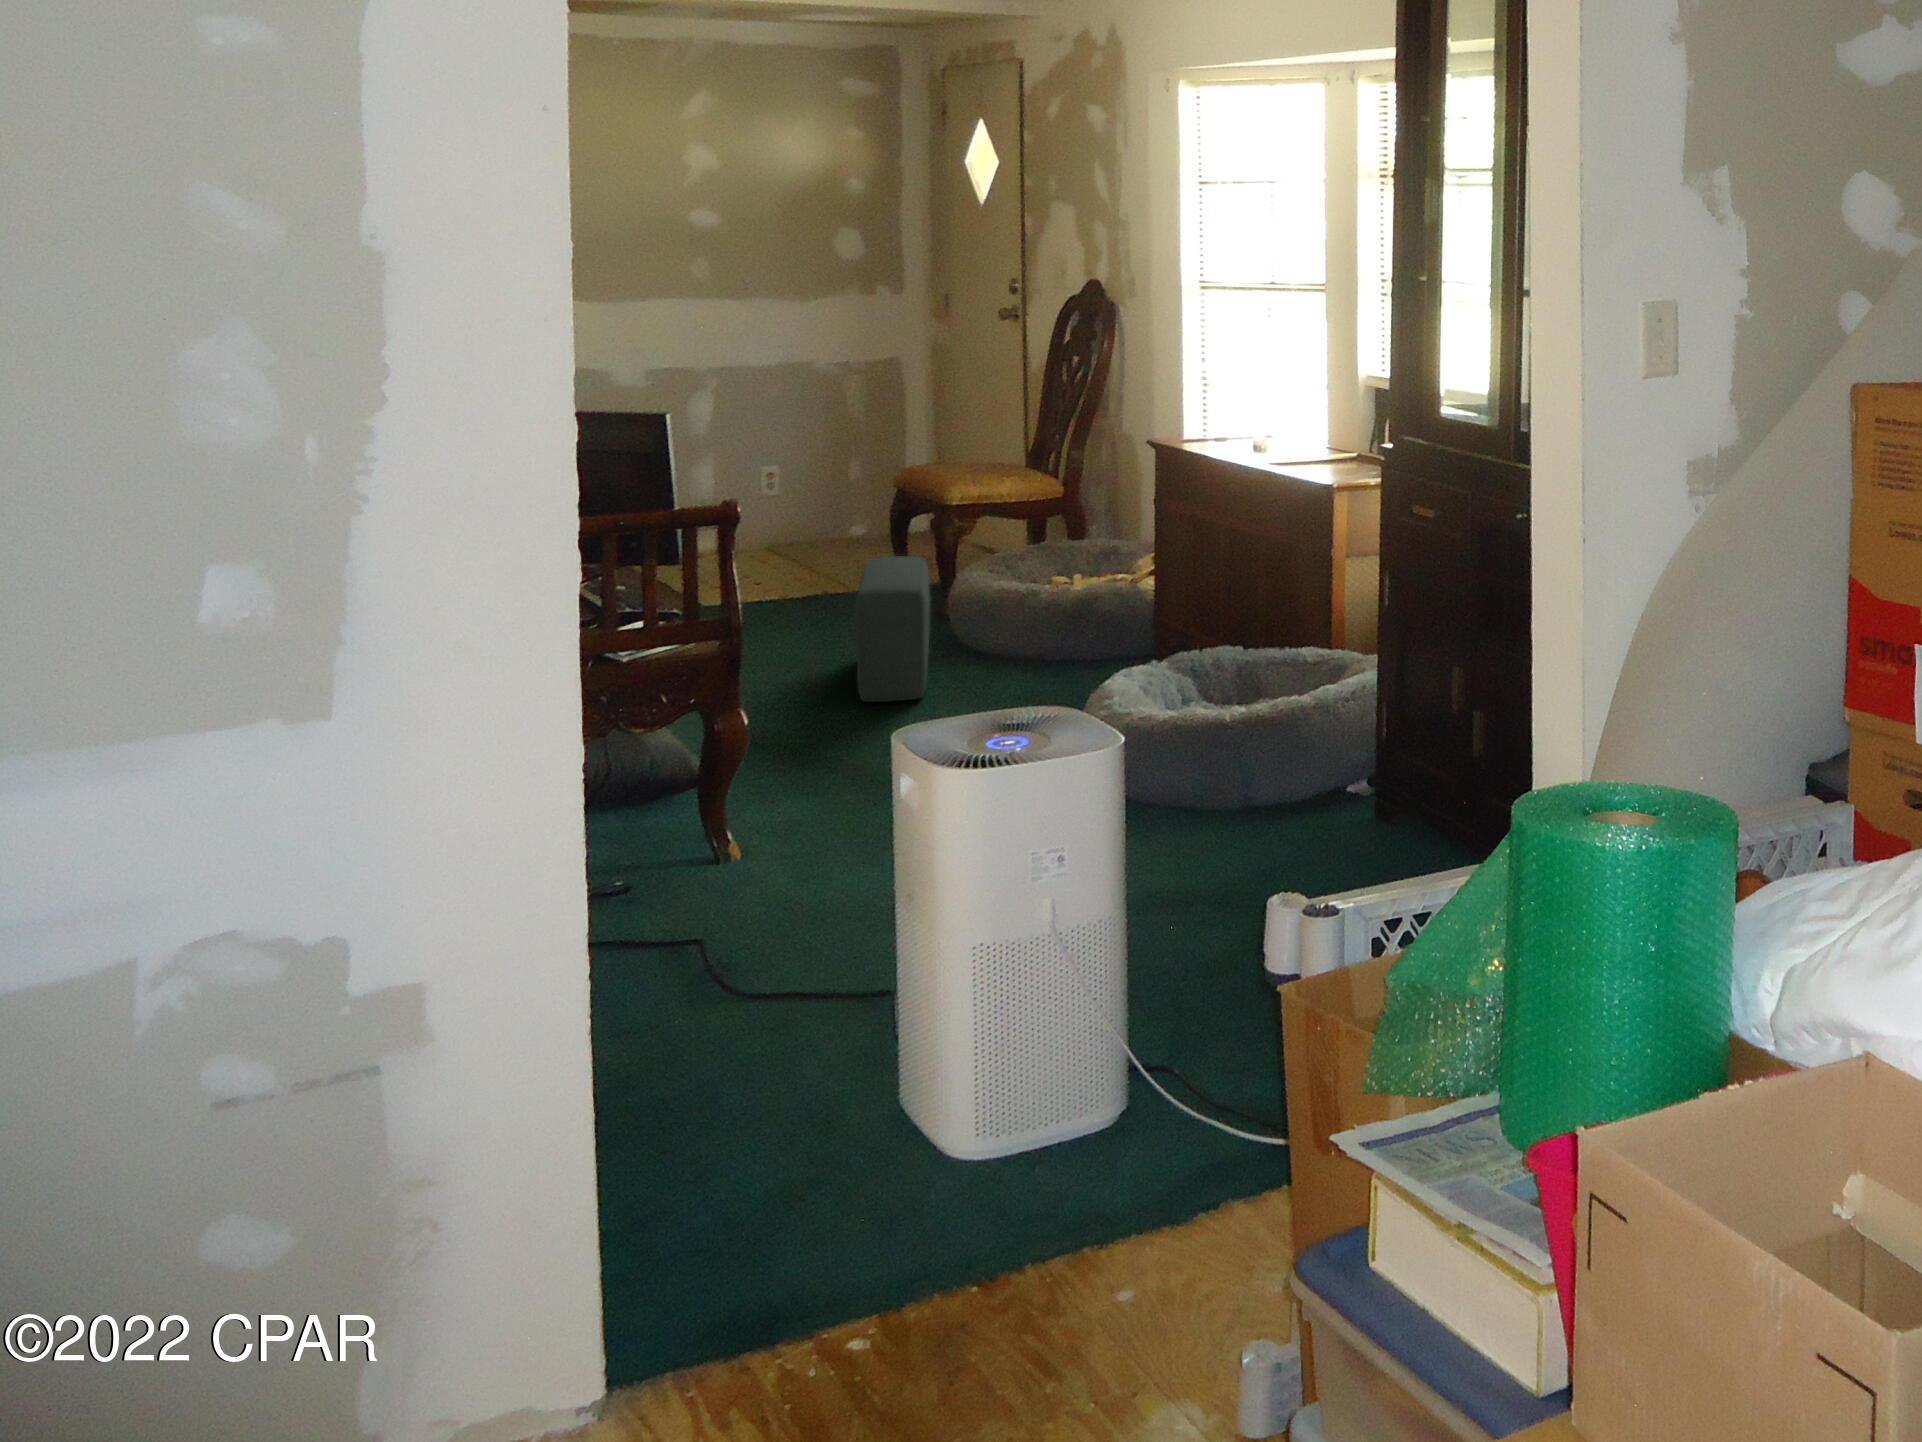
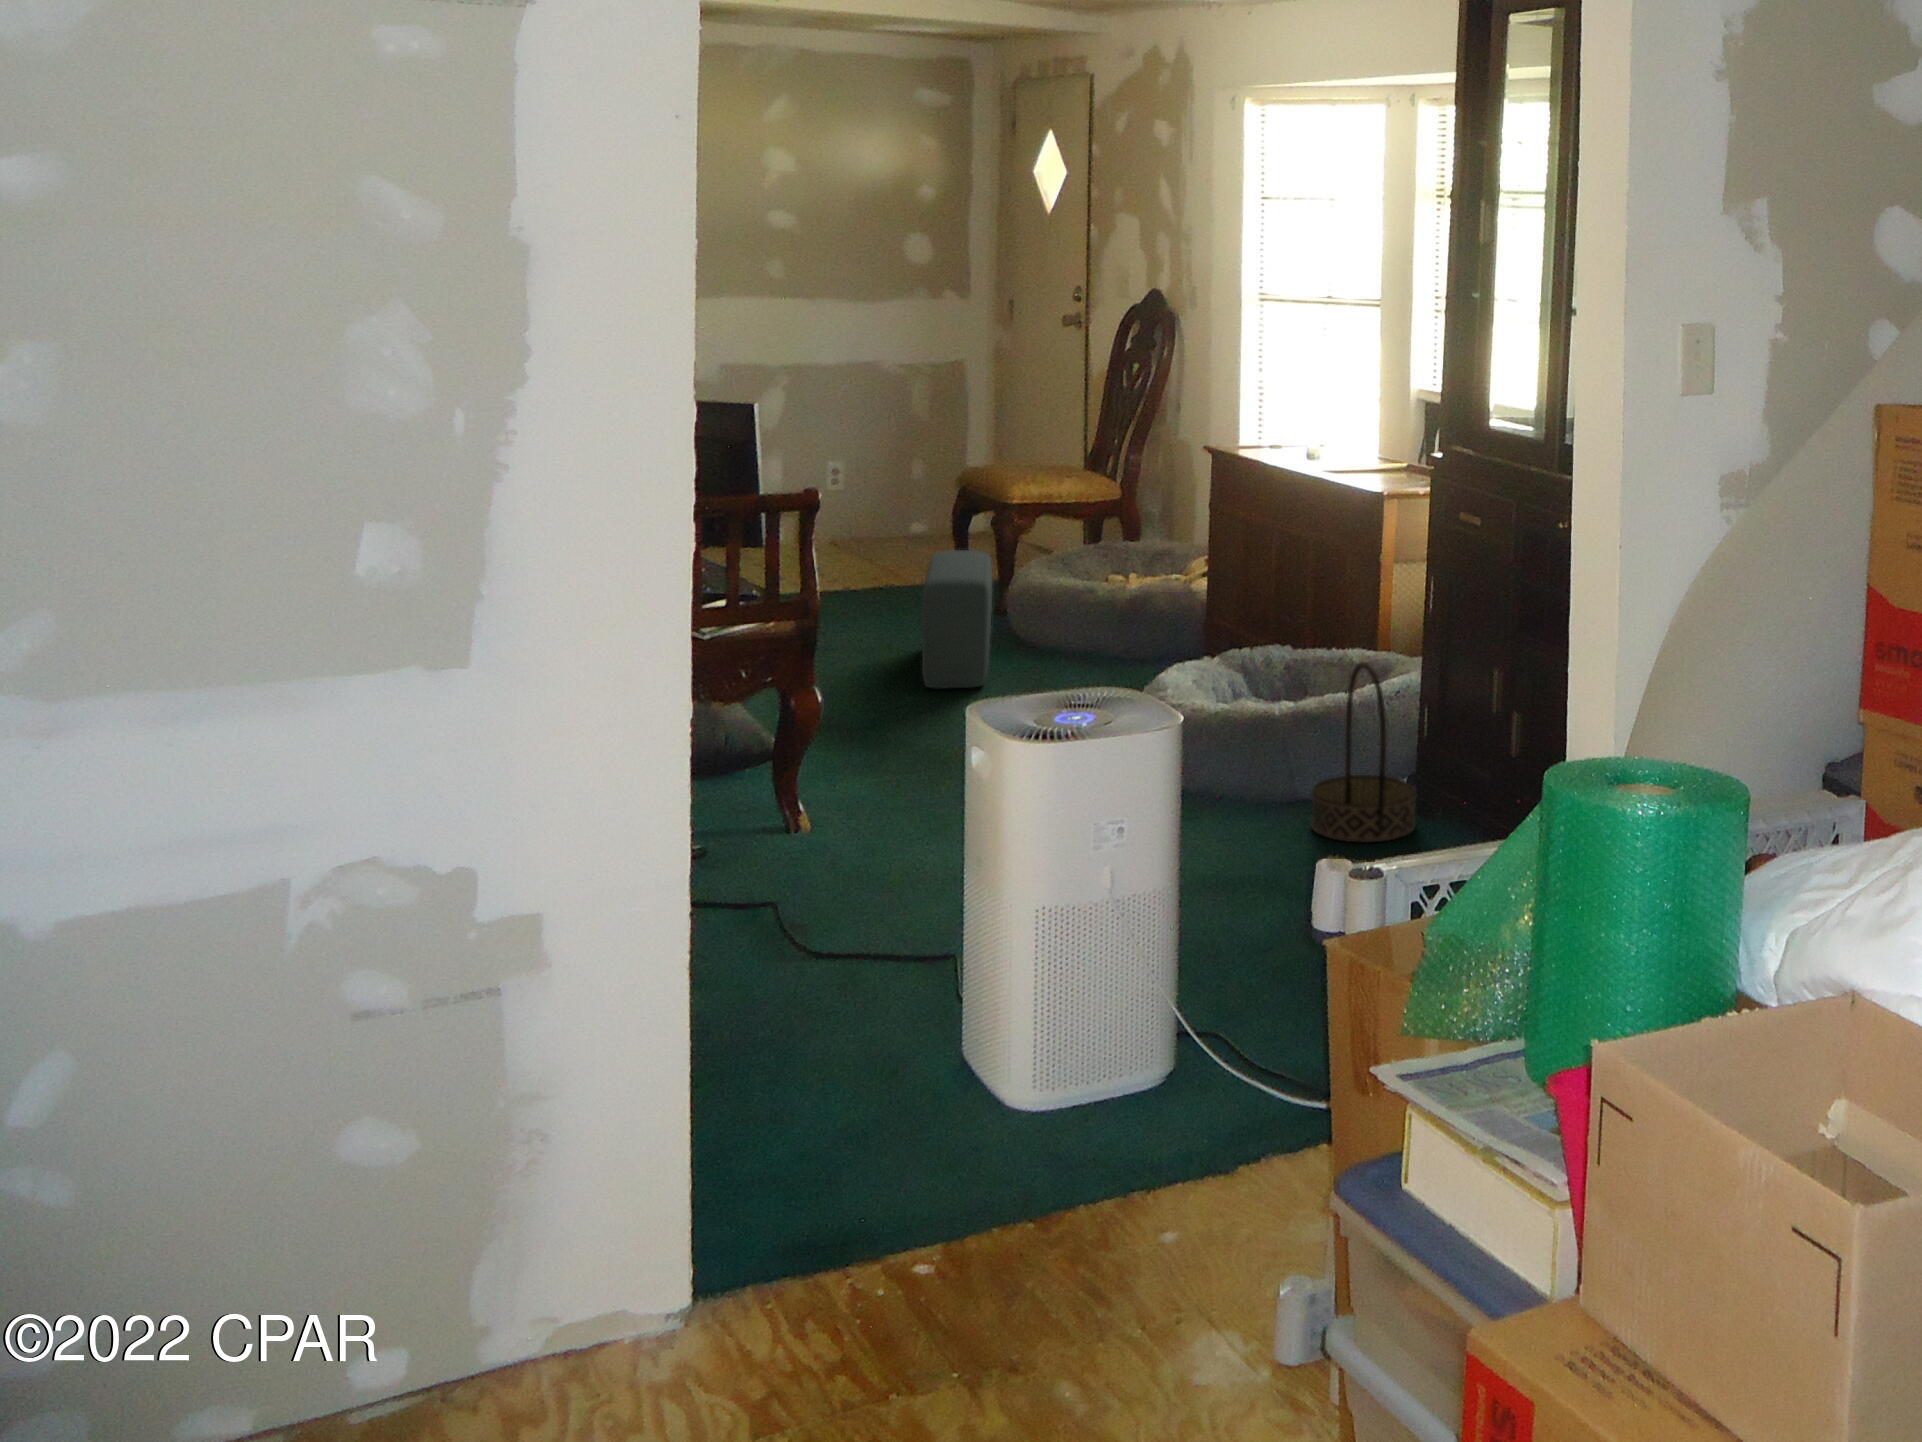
basket: none [1266,665,1377,854] -> present [1311,662,1417,842]

